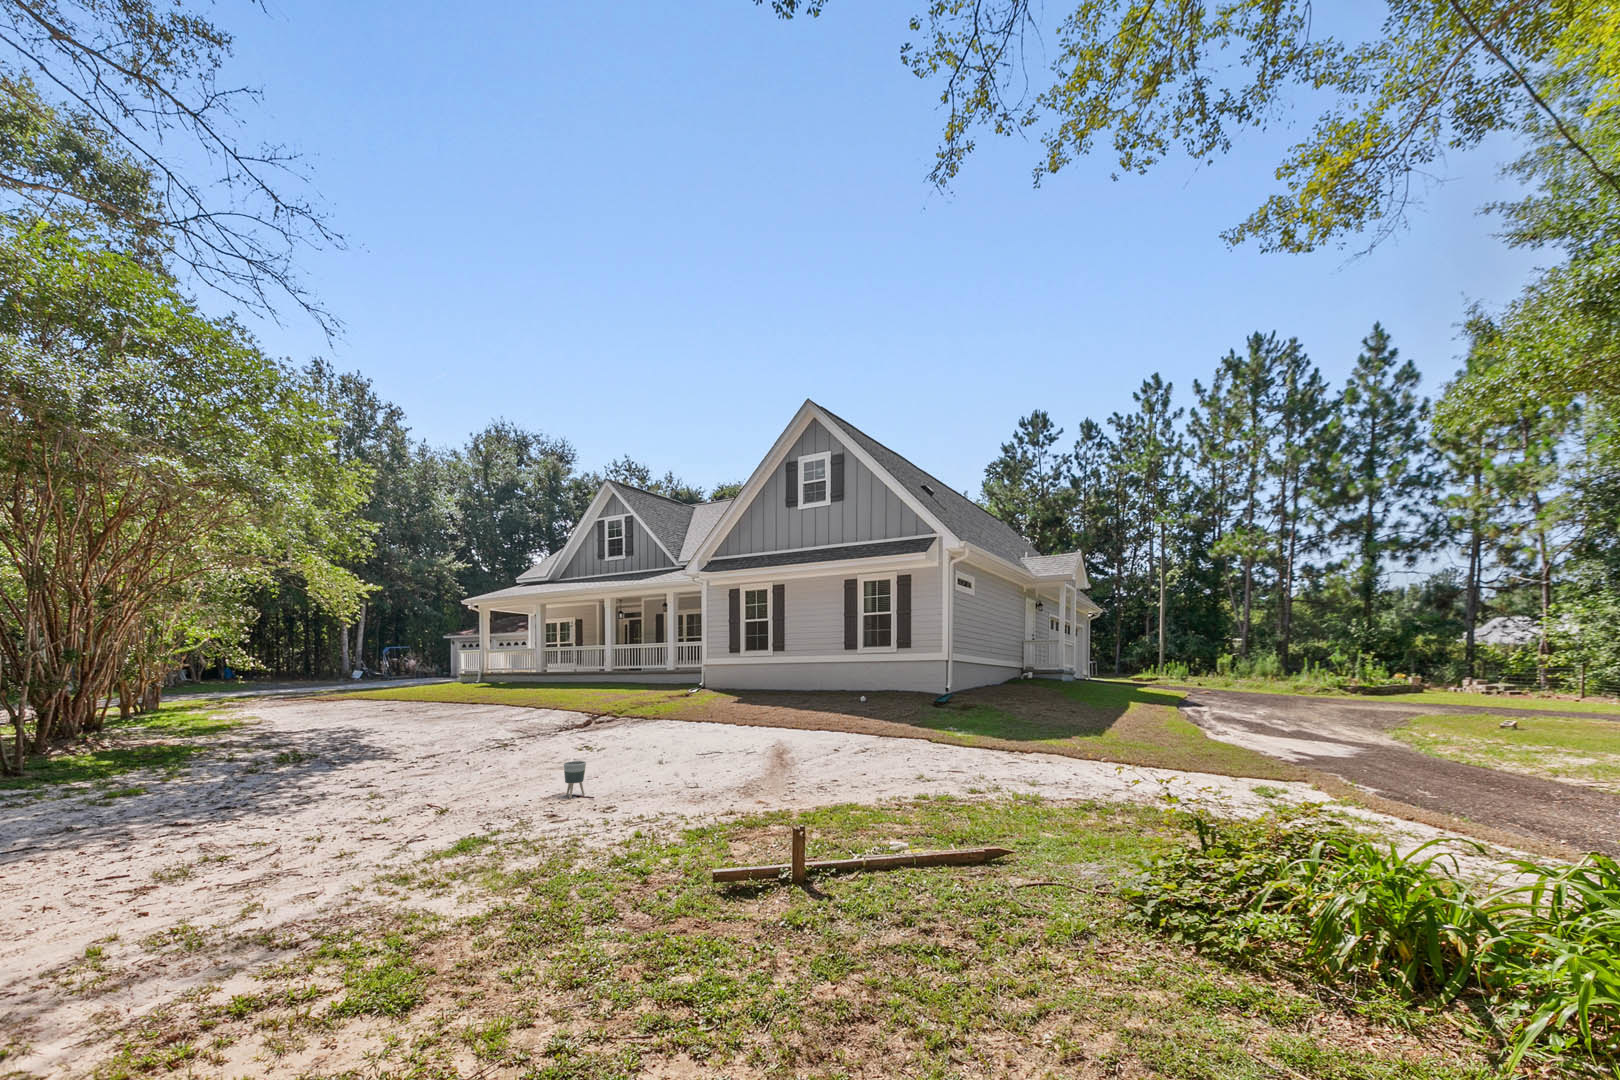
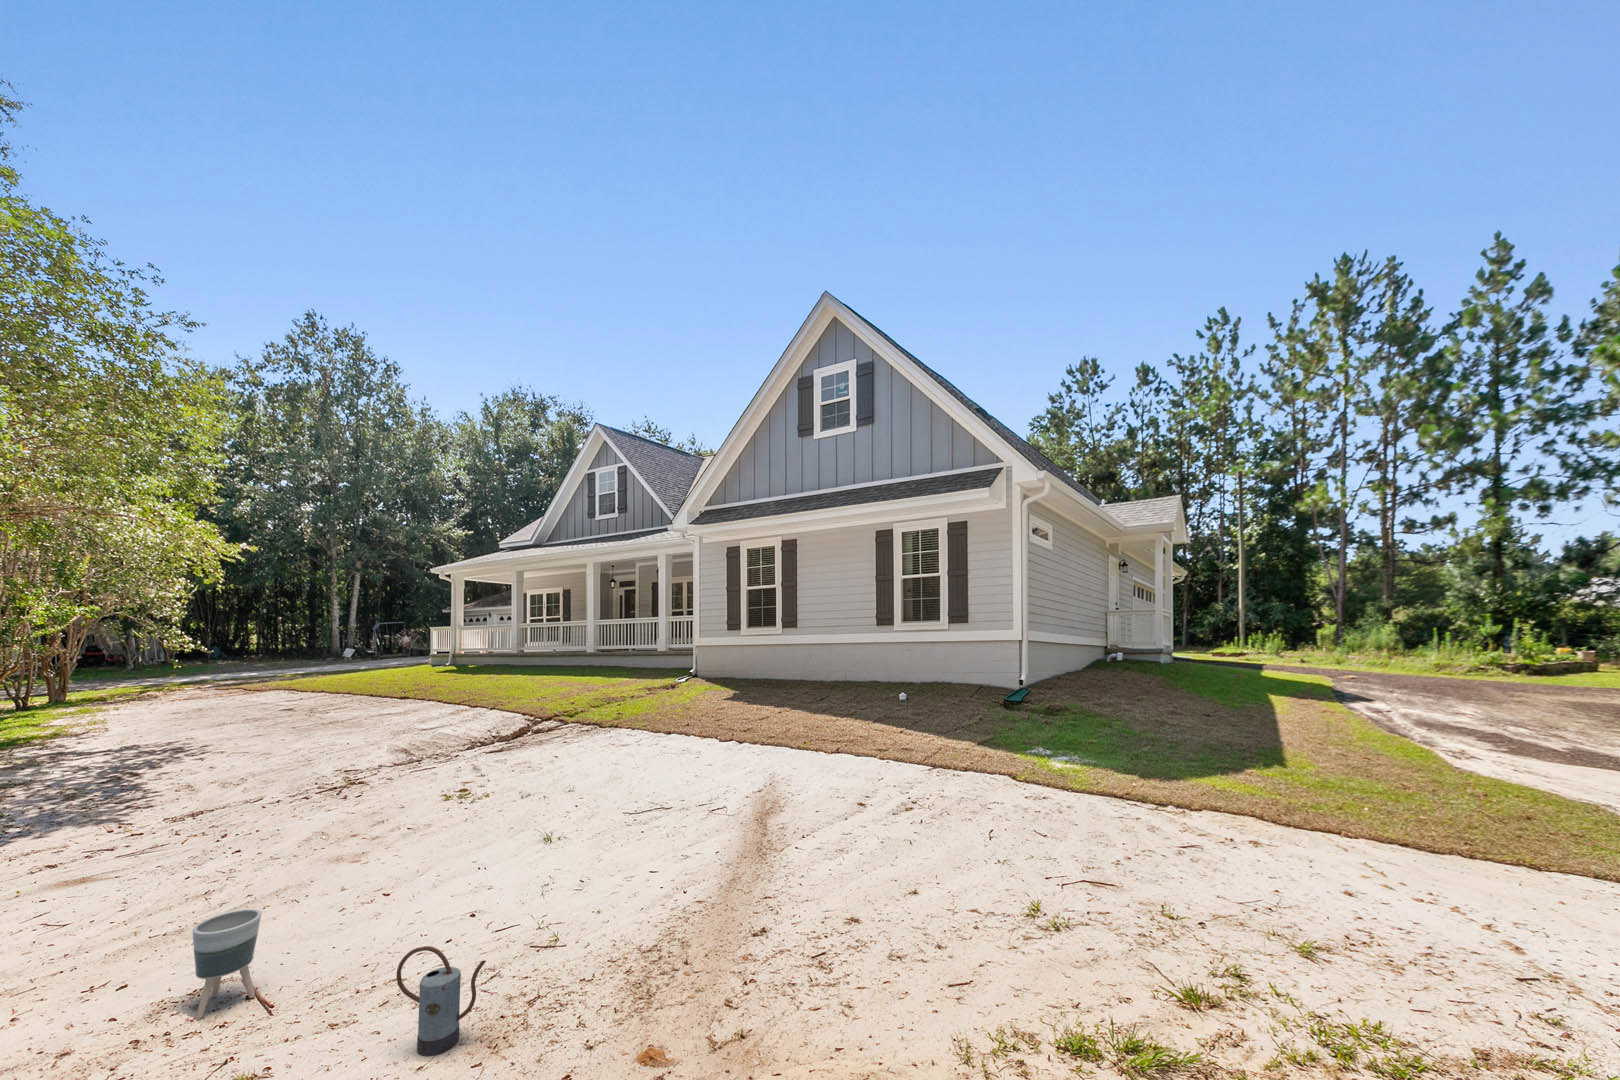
watering can: none [659,764,692,802] -> present [397,946,486,1056]

